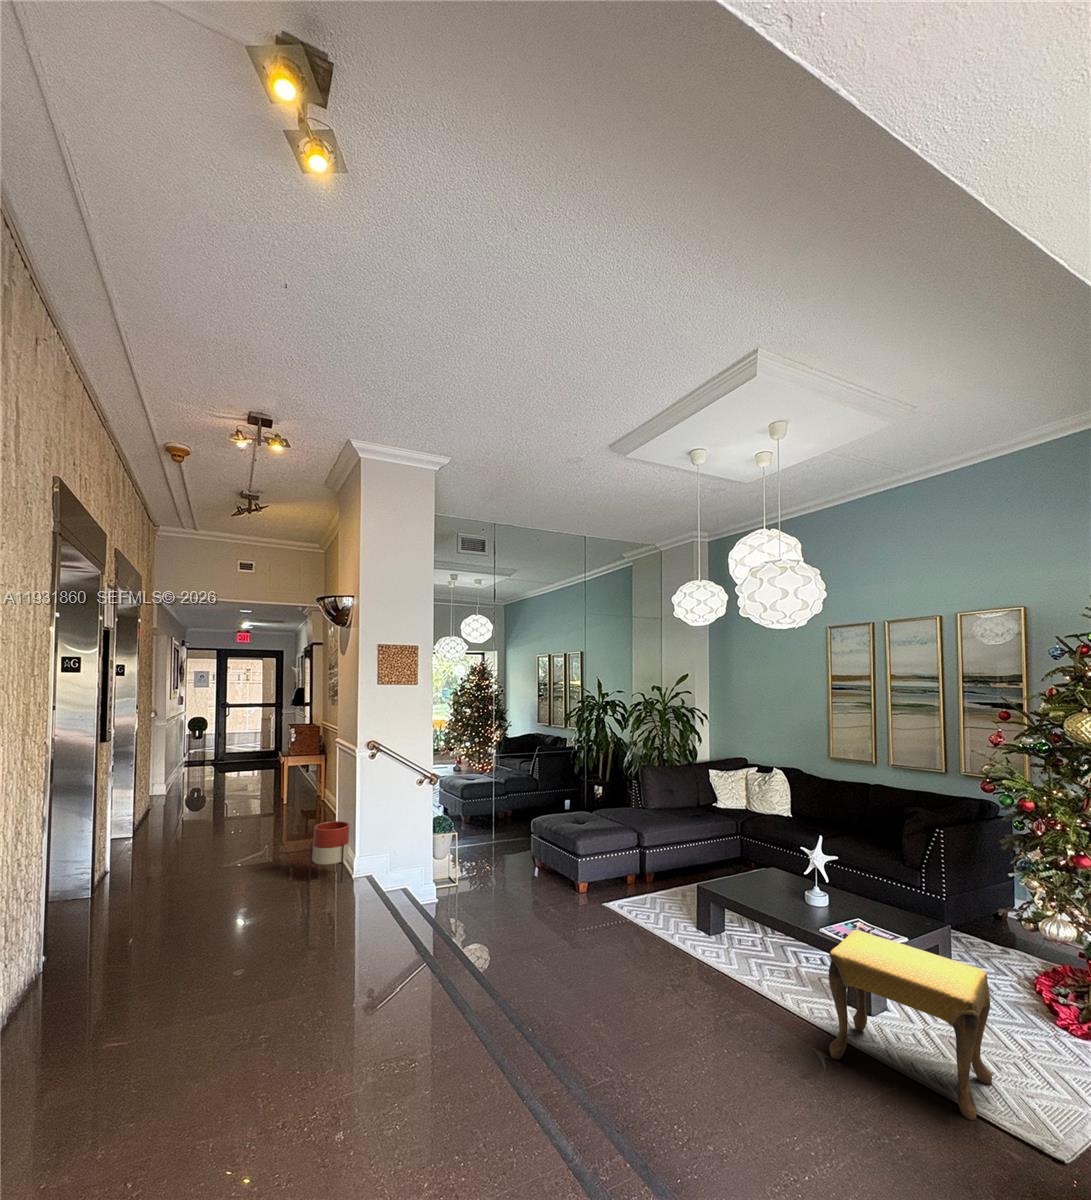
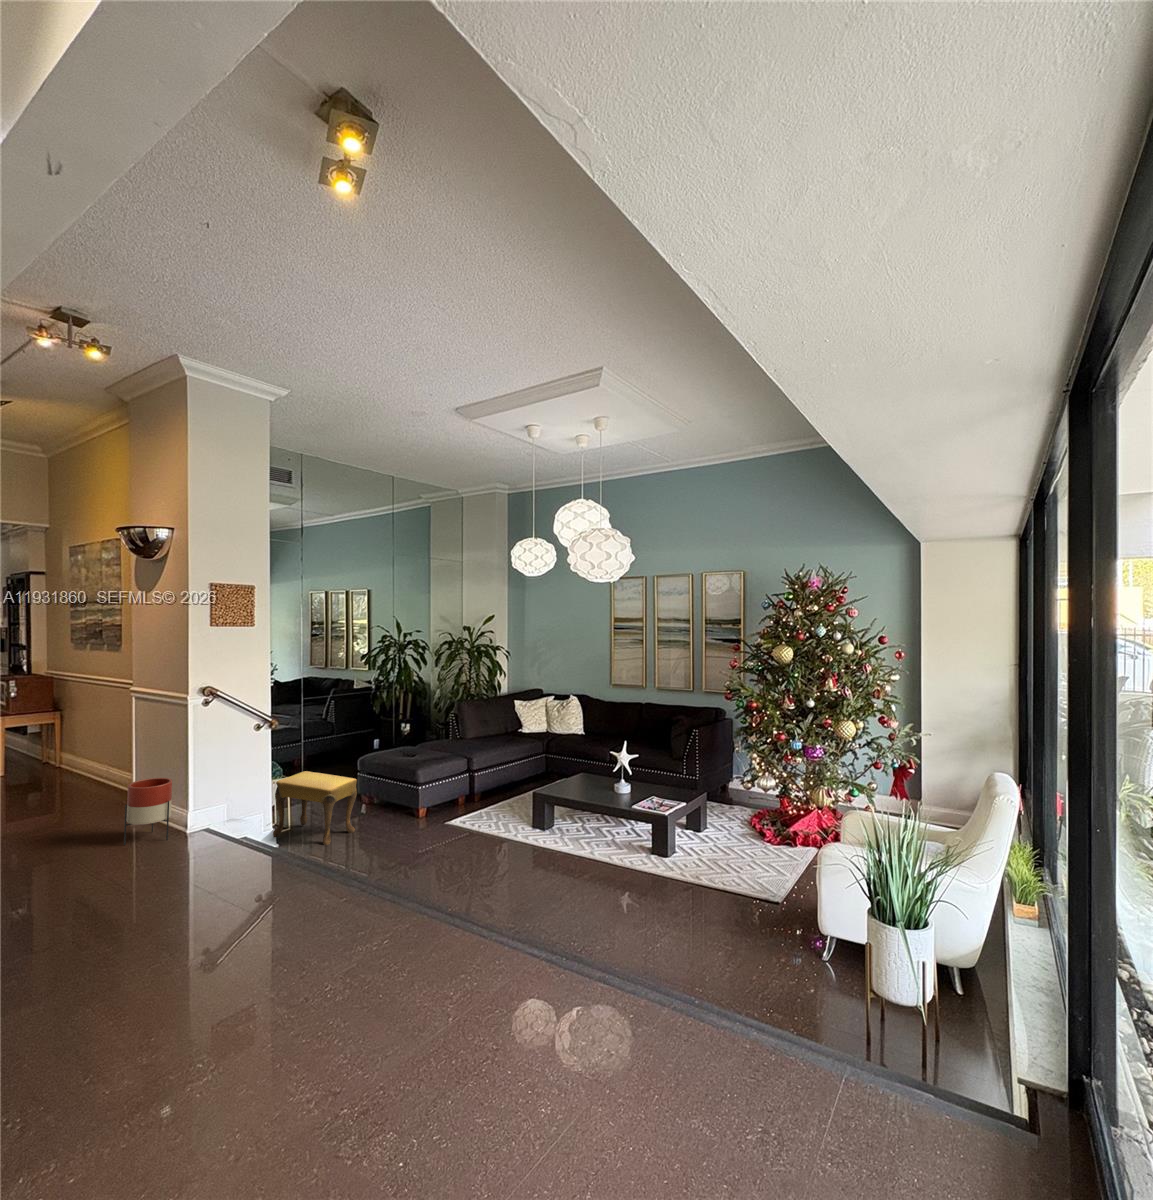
footstool: present [829,930,992,1120] -> present [273,771,357,845]

